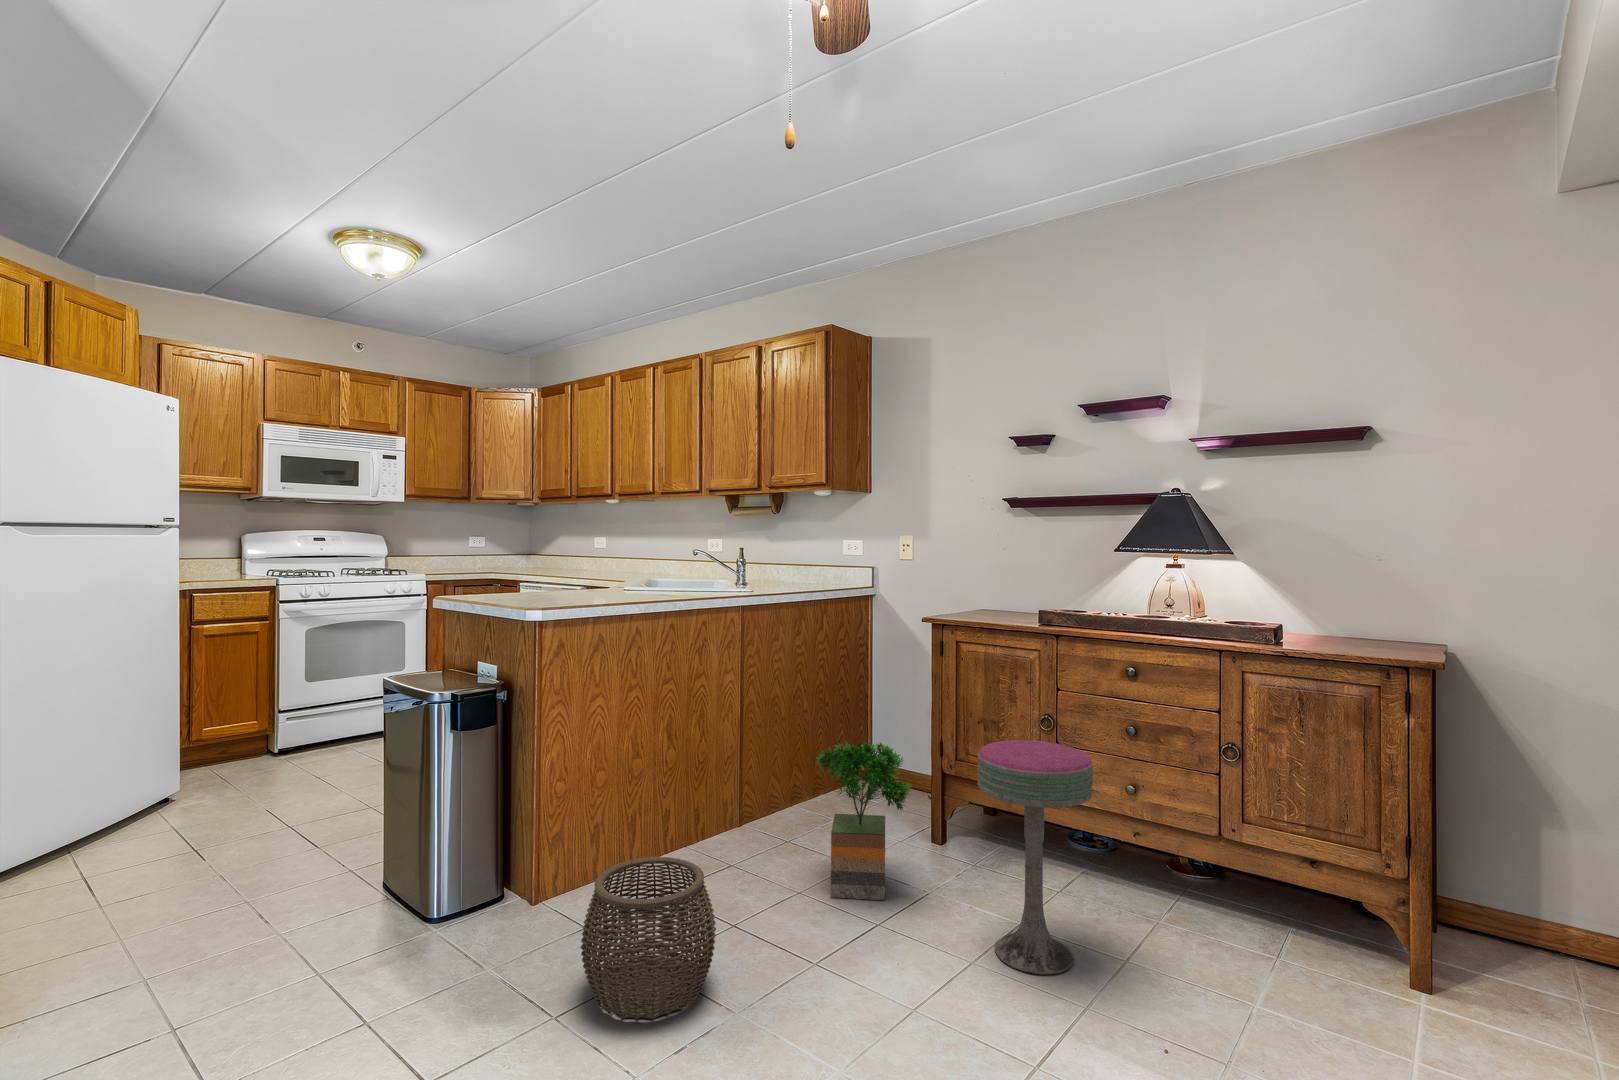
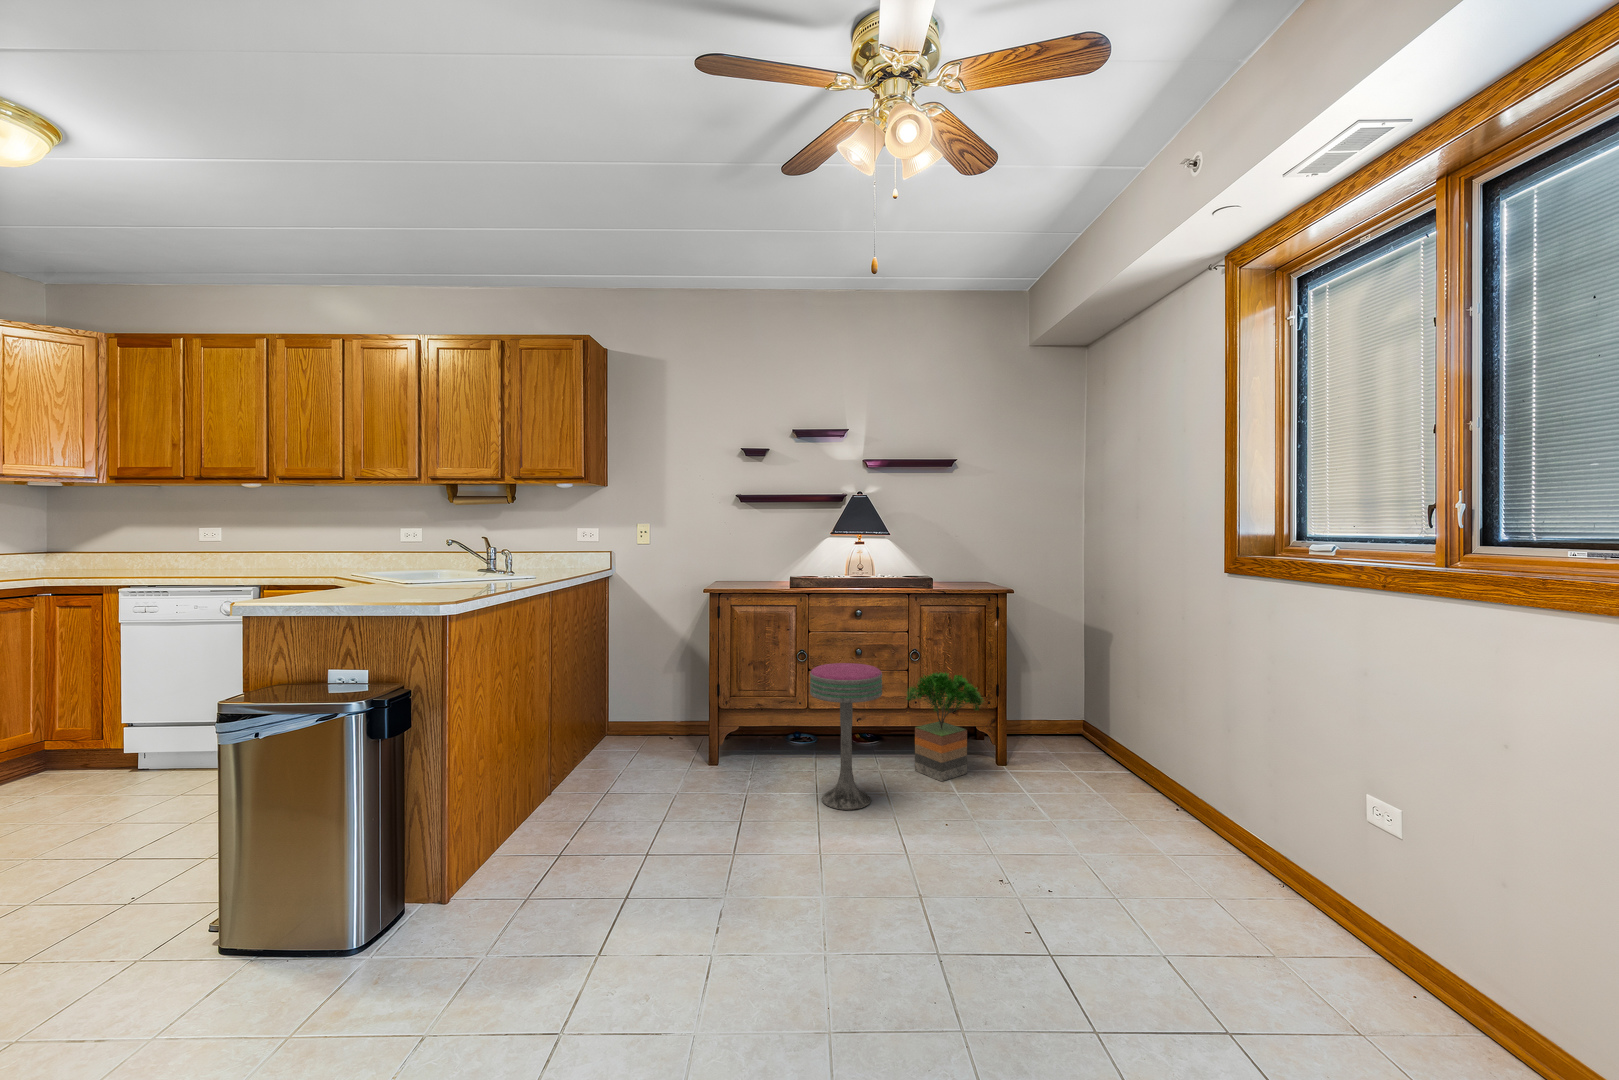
potted tree: present [816,742,912,900] -> present [906,672,984,781]
woven basket: present [581,857,716,1021] -> none [592,799,705,933]

